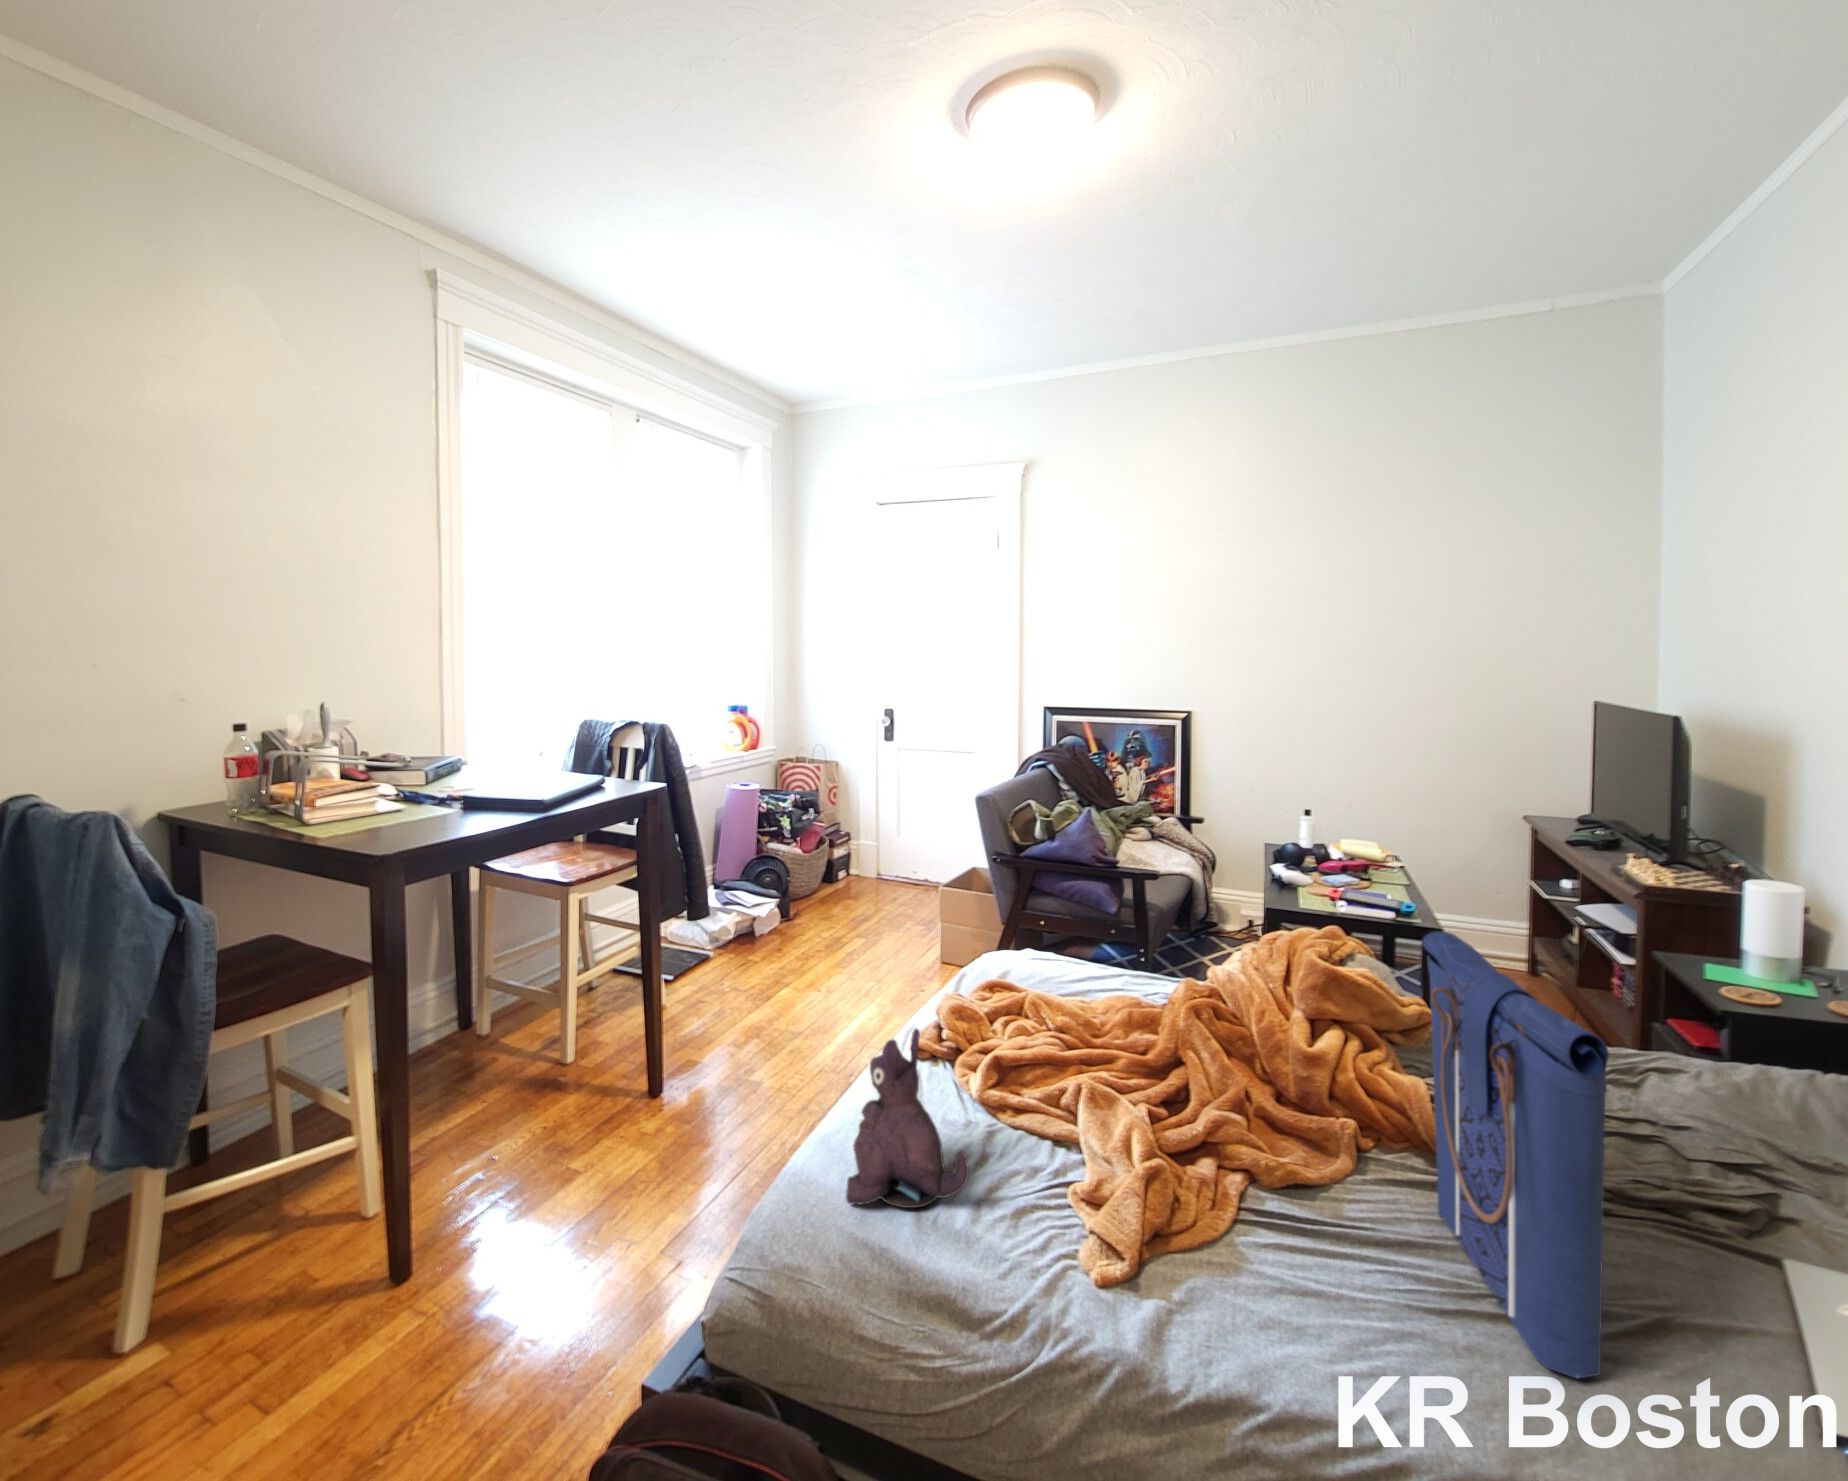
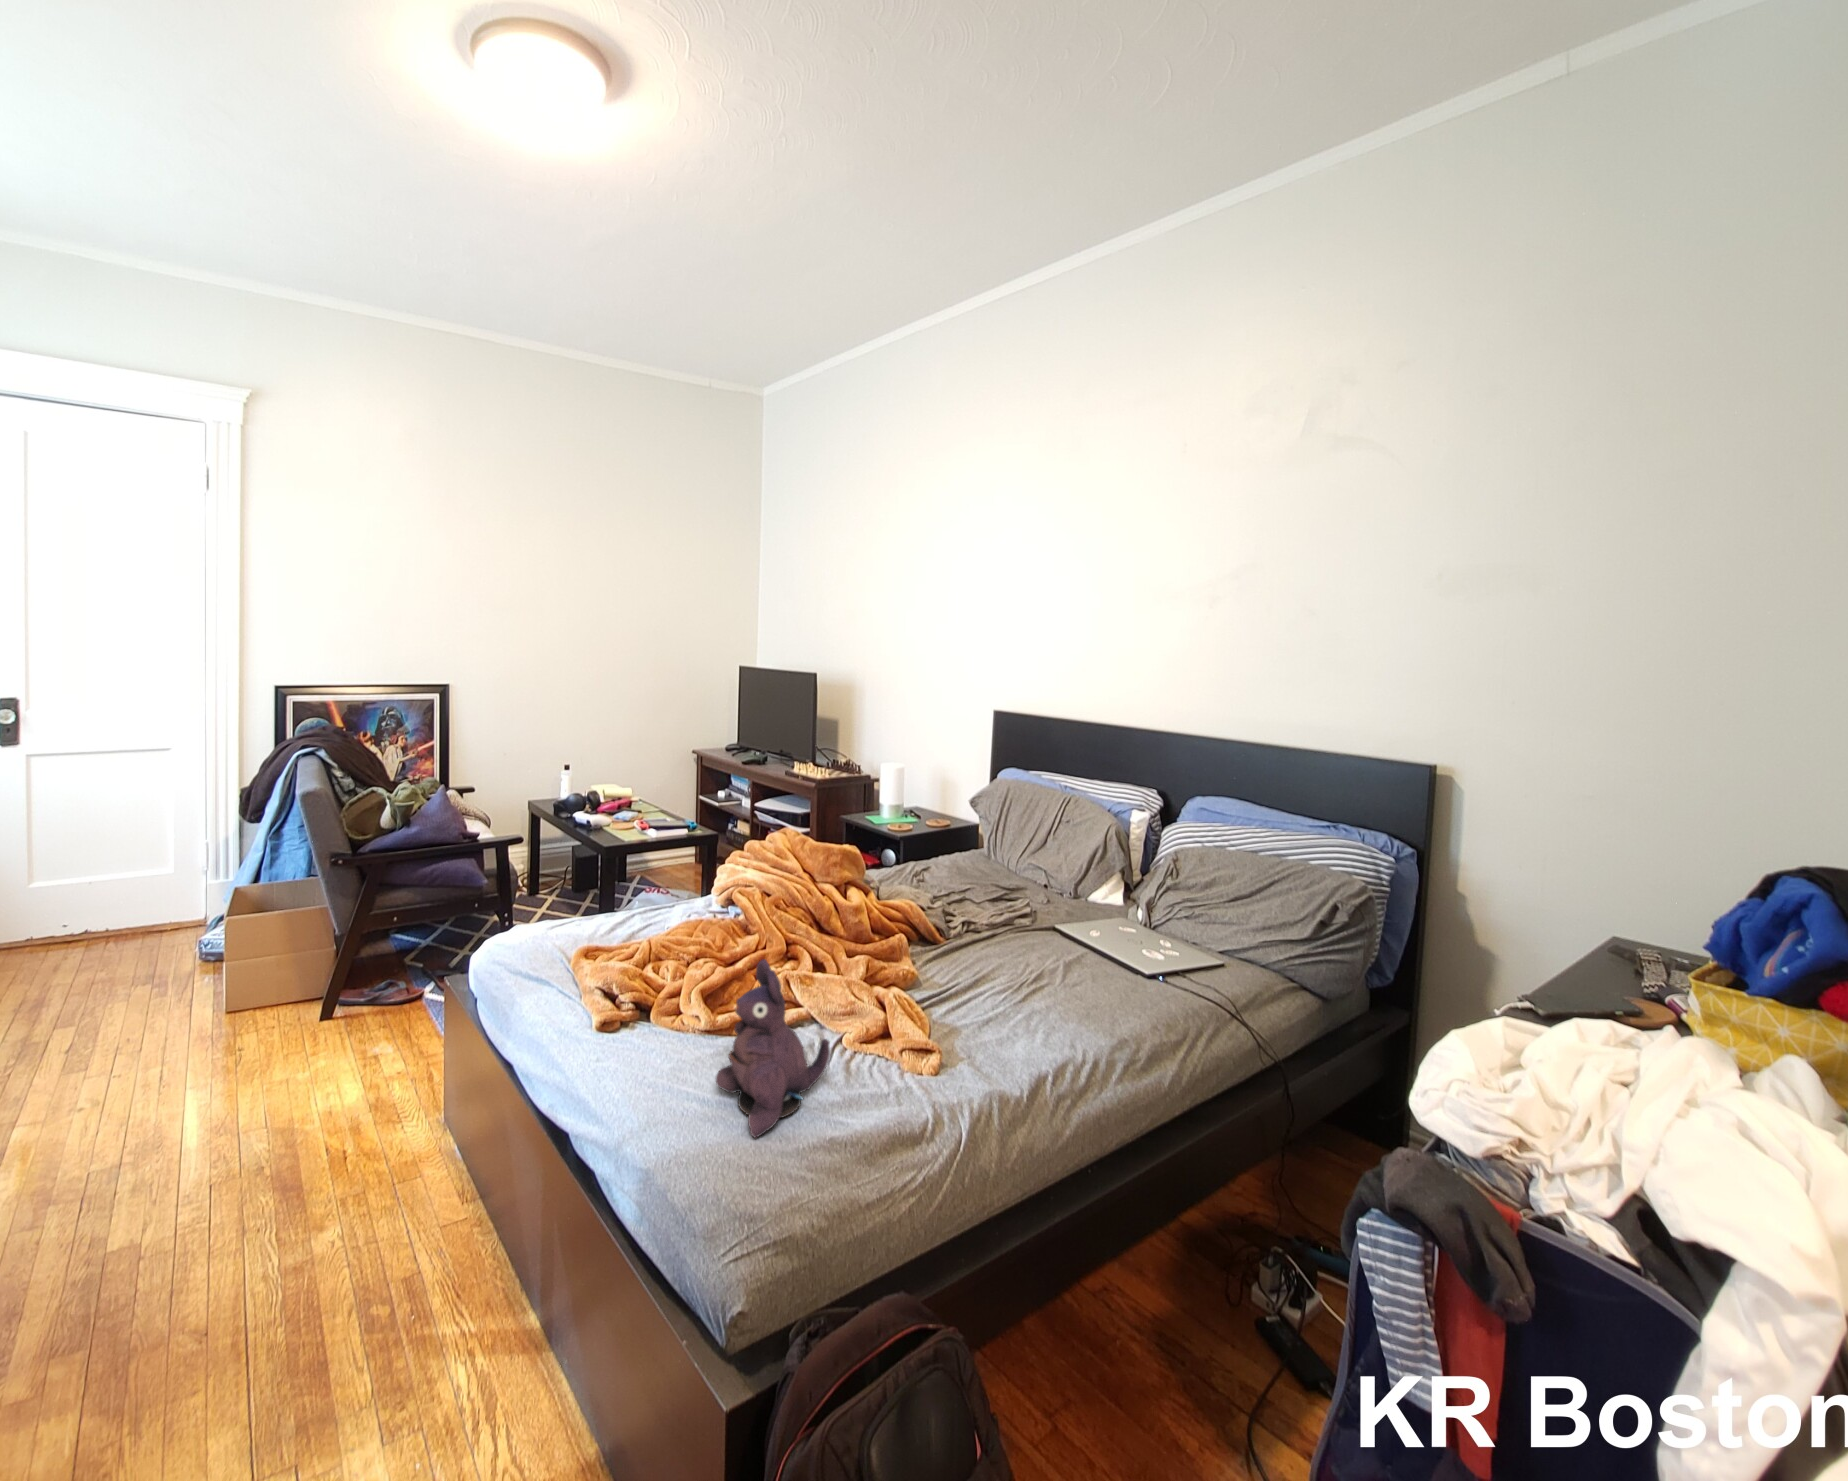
tote bag: present [1422,931,1609,1378] -> none [958,800,1107,996]

